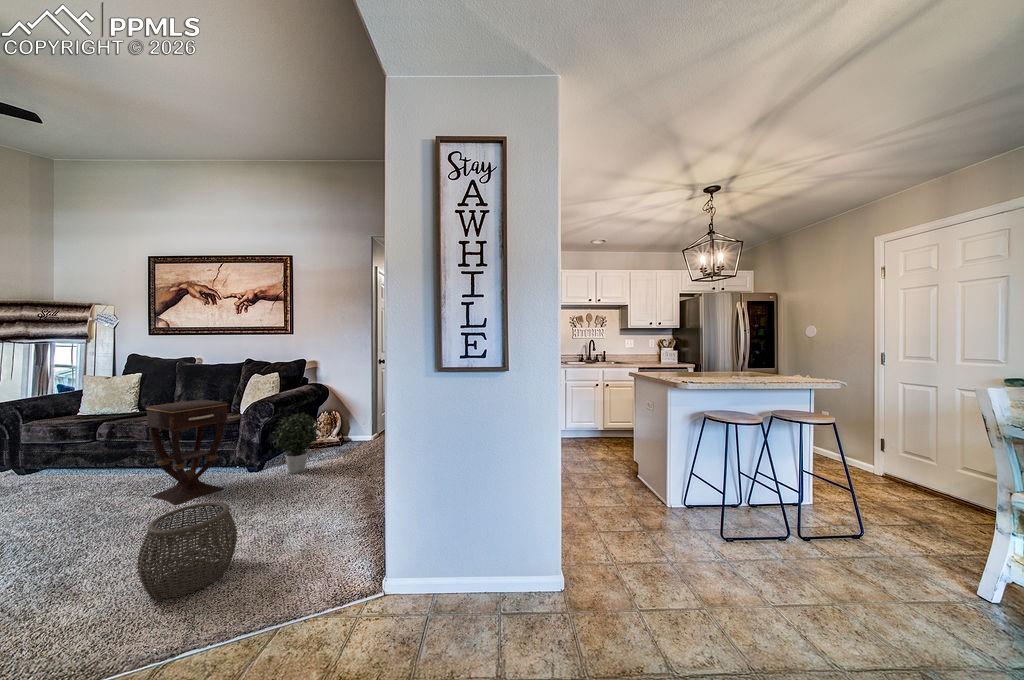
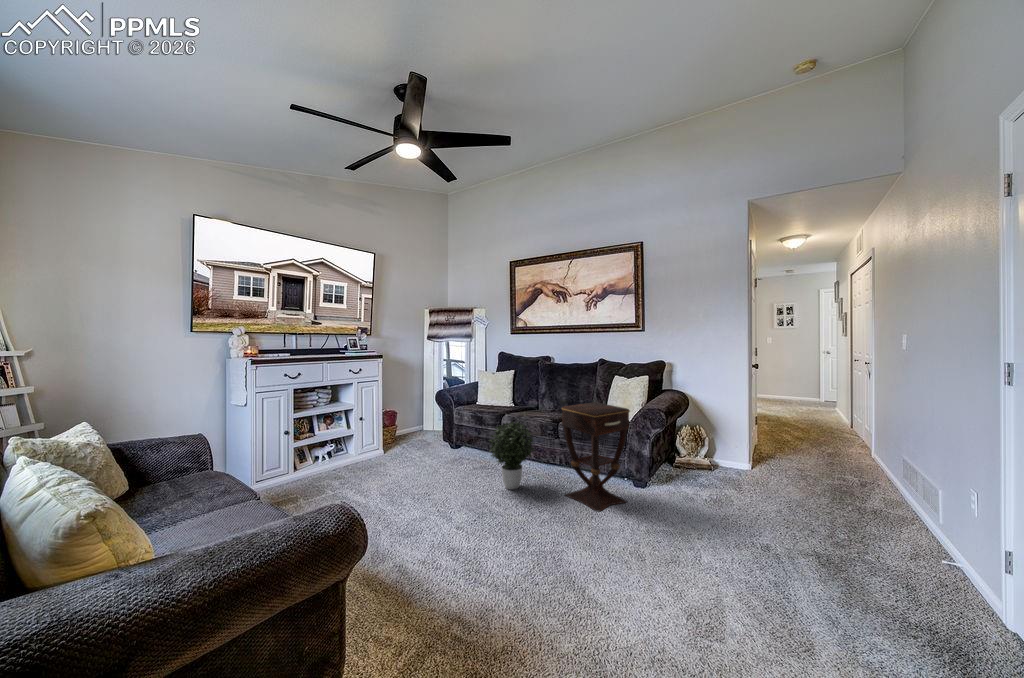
potted plant: present [272,413,320,474] -> present [489,422,535,490]
woven basket: present [136,502,238,599] -> none [666,536,764,651]

